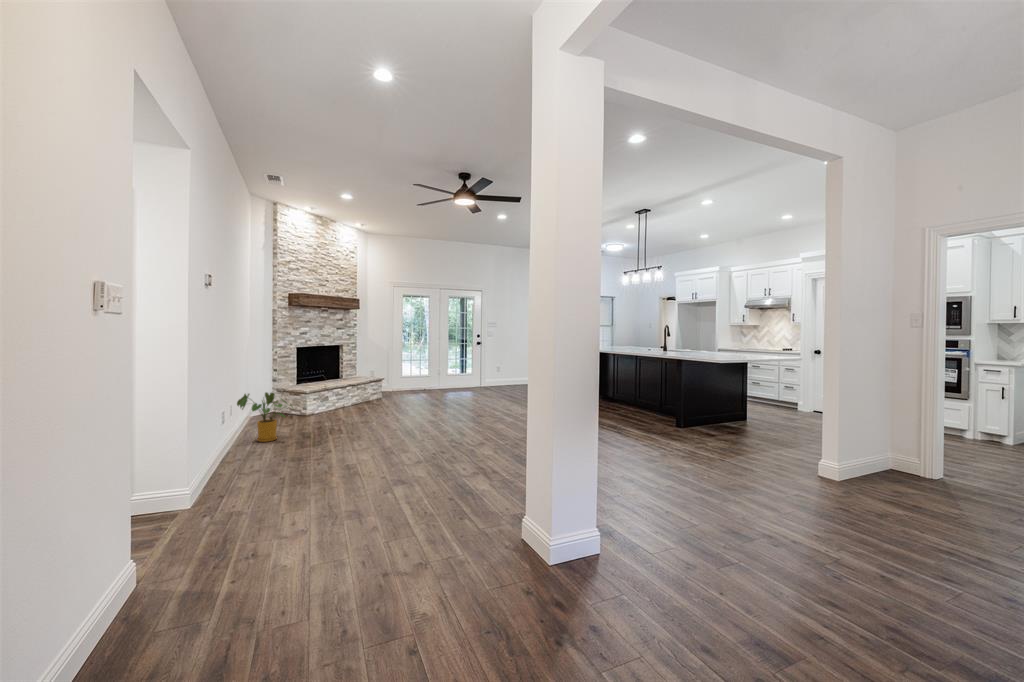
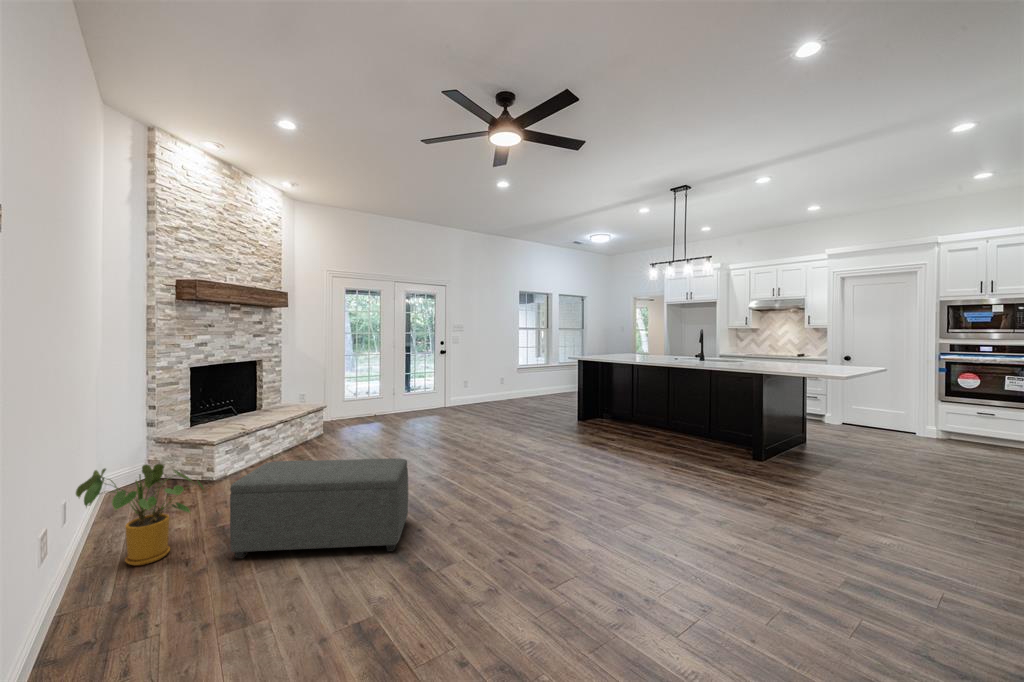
ottoman: none [303,398,399,447] -> present [230,458,408,559]

